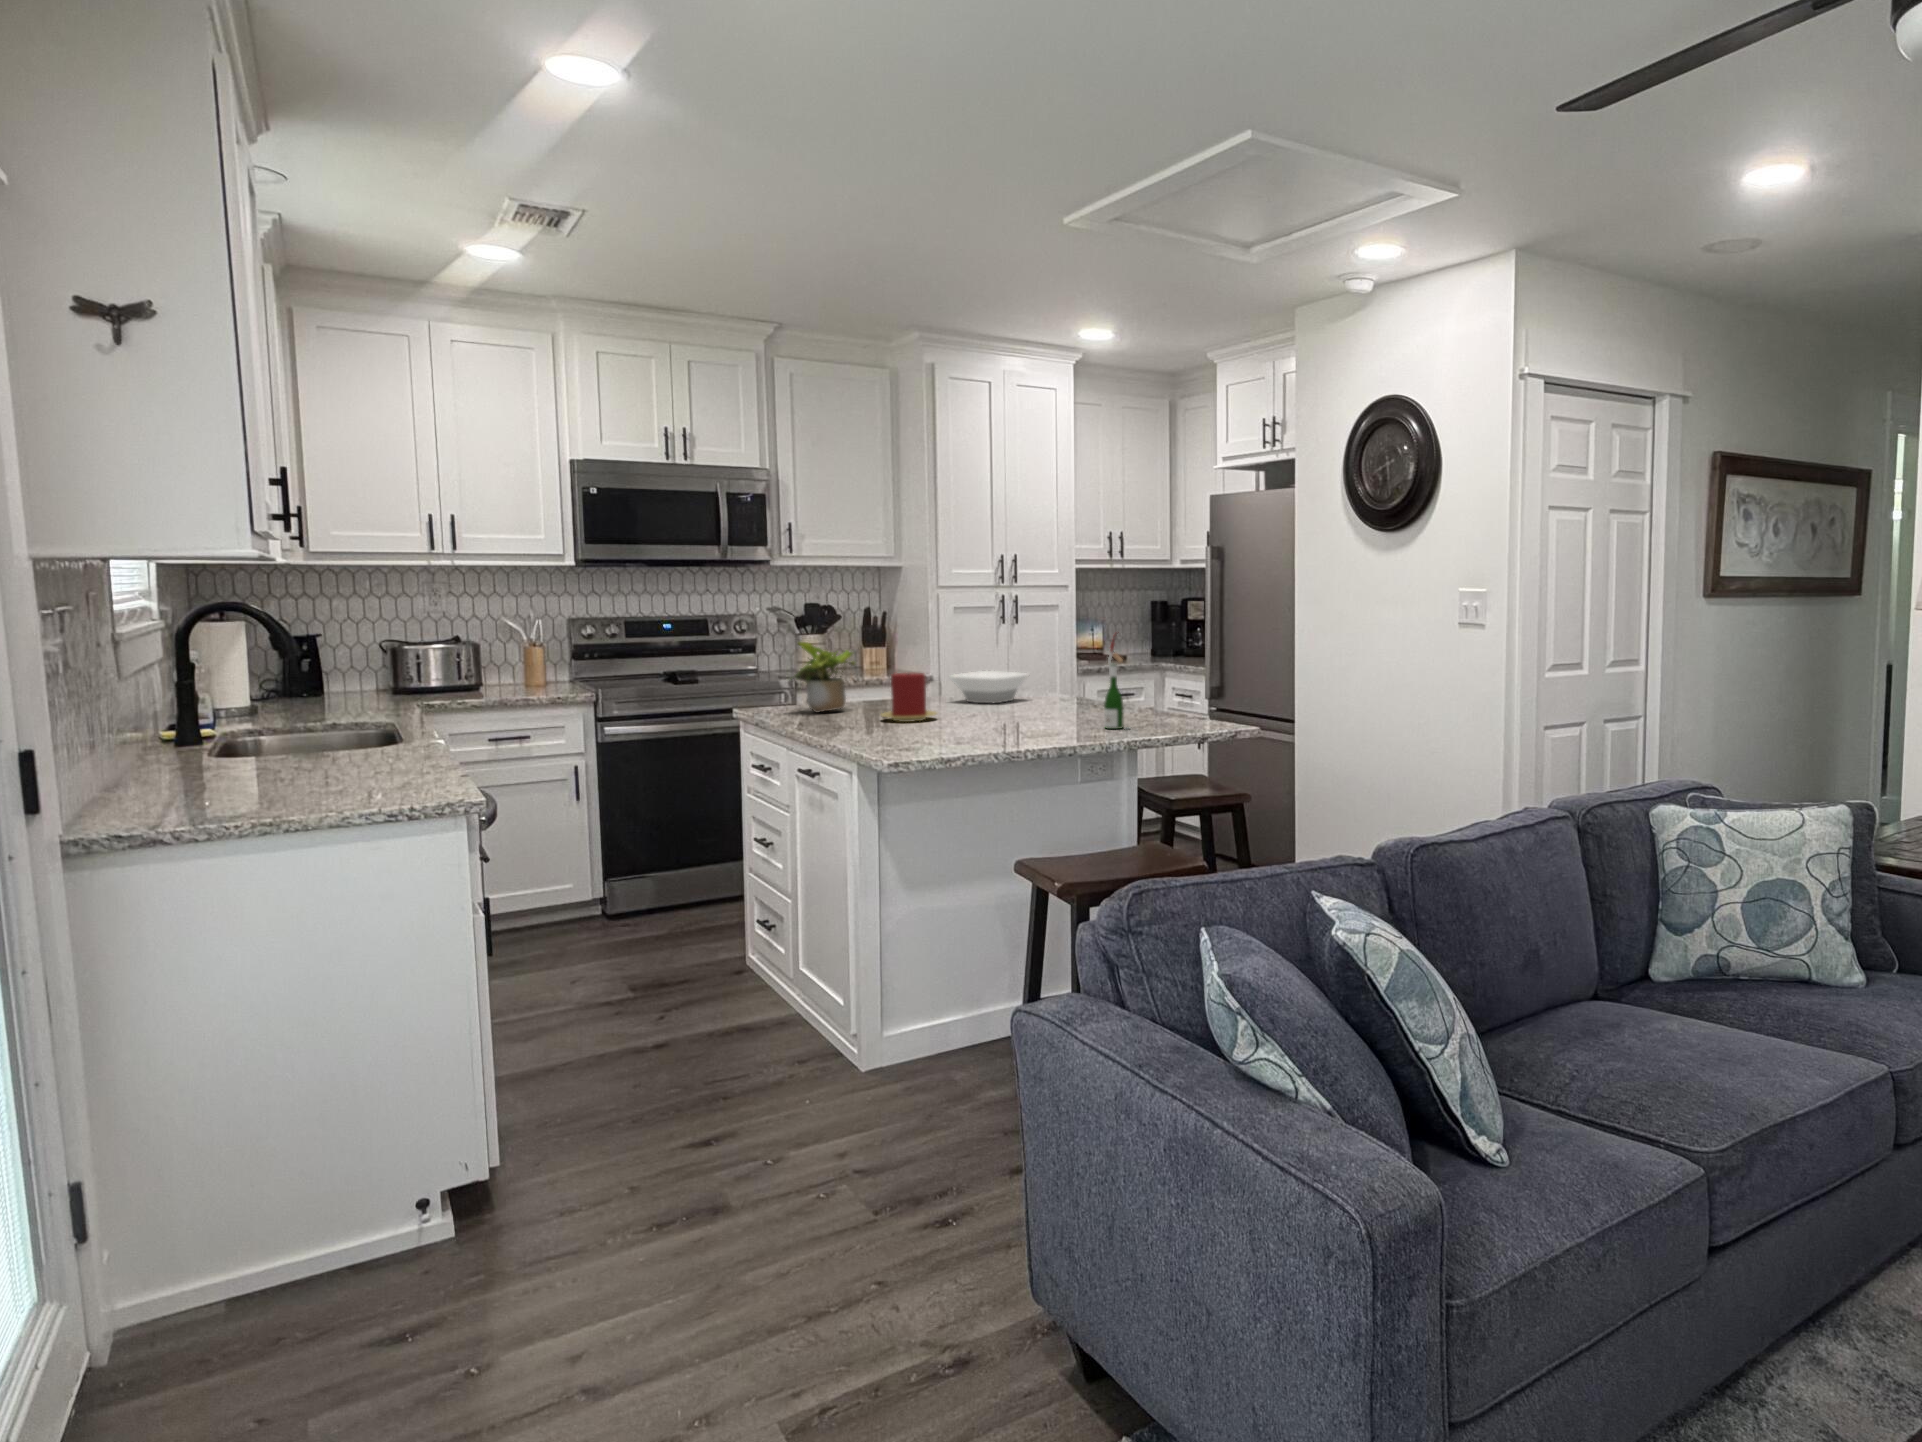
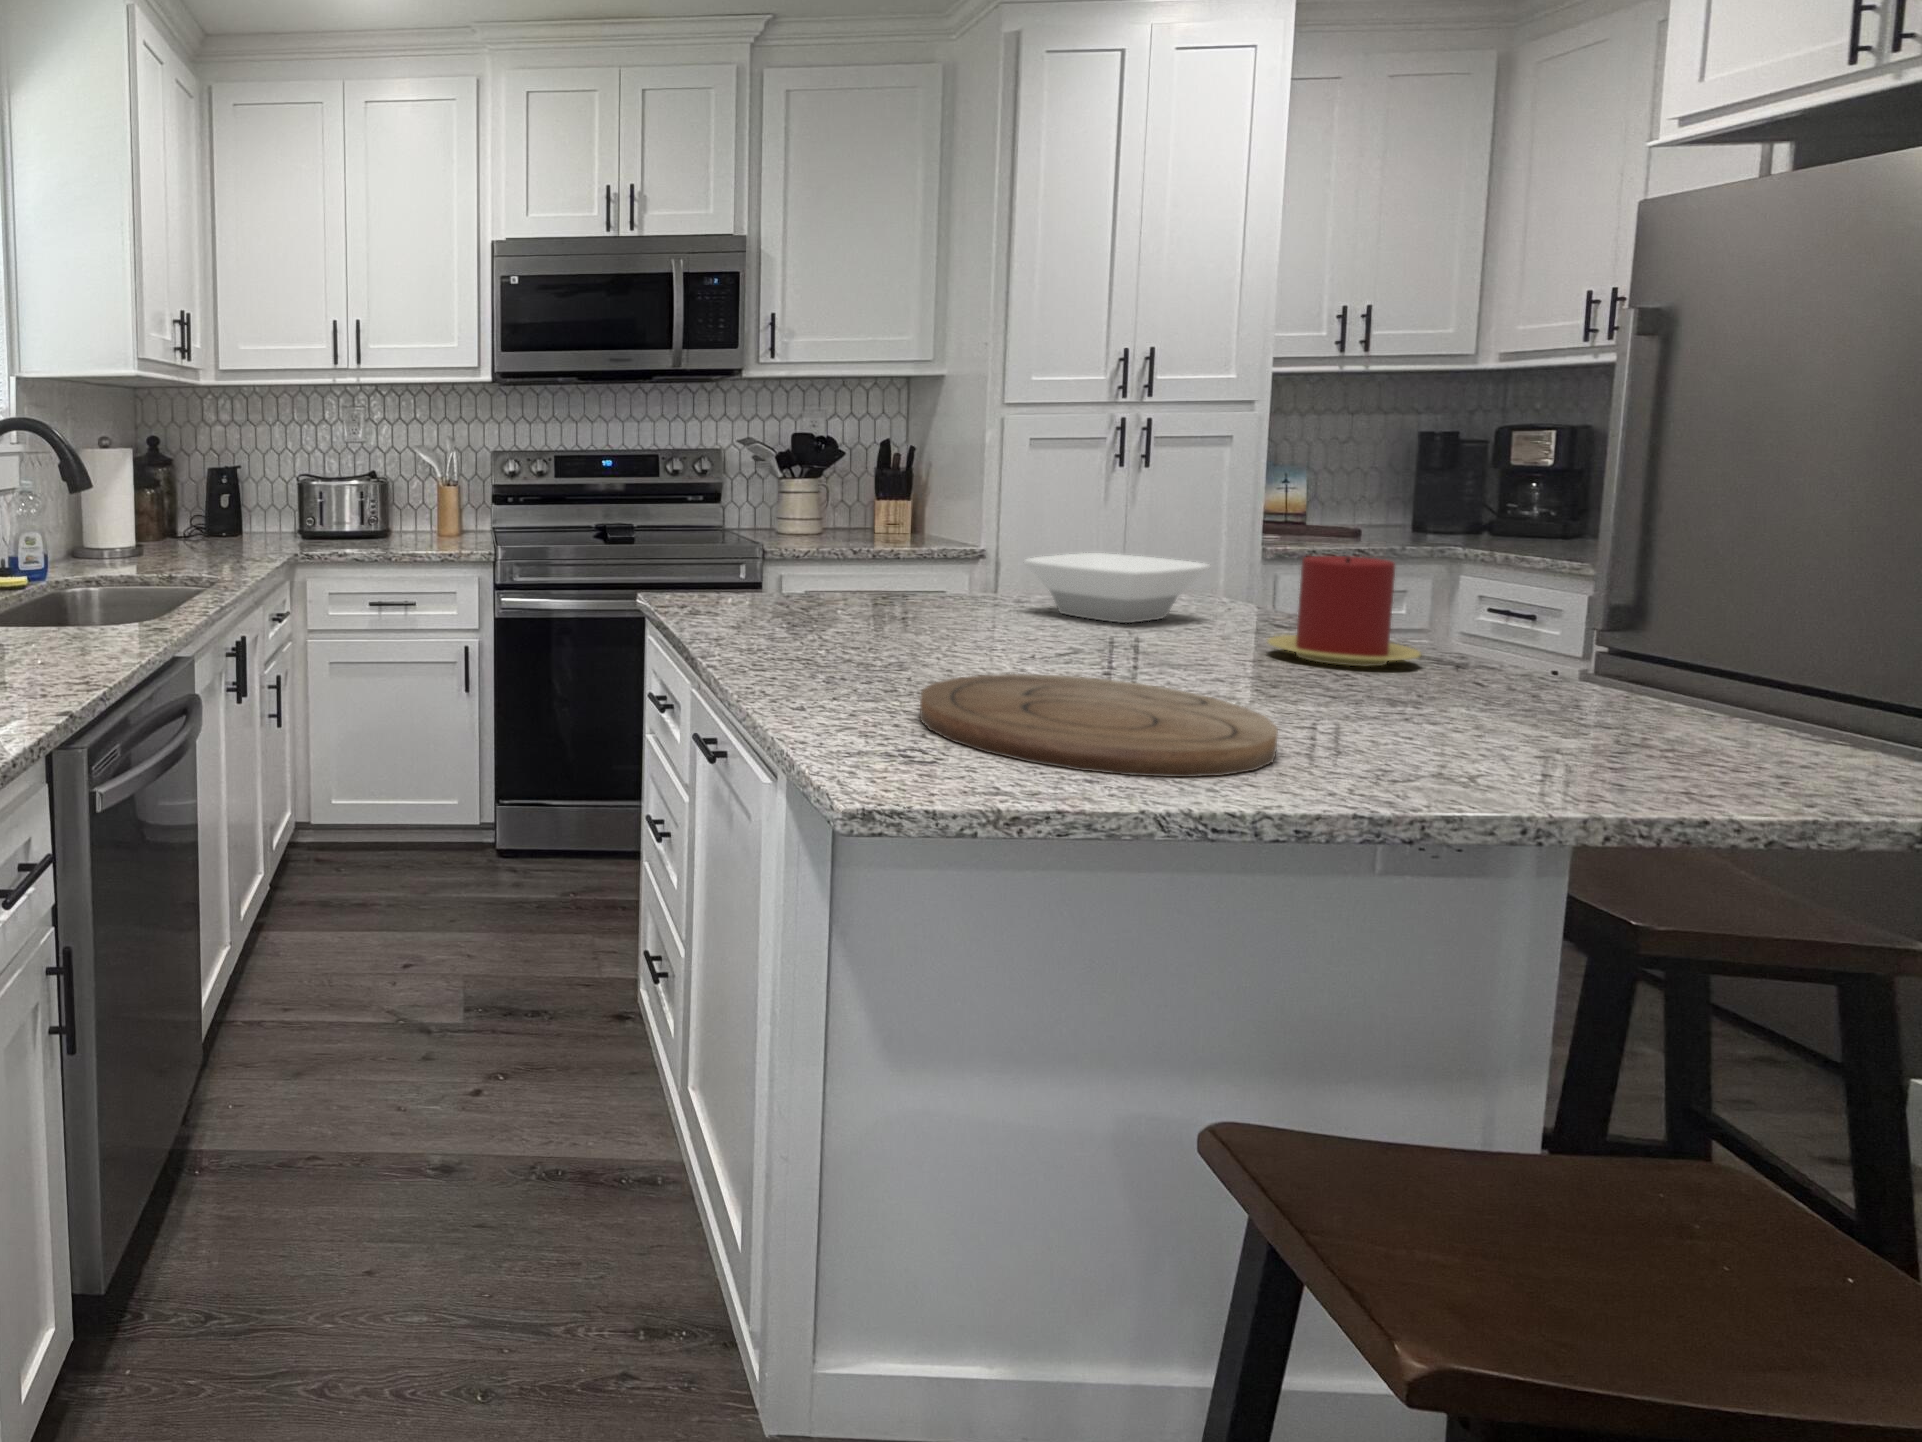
wine bottle: present [1104,632,1123,729] -> none [1546,470,1669,783]
potted plant: present [790,642,855,712] -> none [711,486,836,615]
candle: present [882,673,937,722] -> present [1267,556,1421,666]
cutting board: none [907,718,1028,743] -> present [920,674,1278,777]

